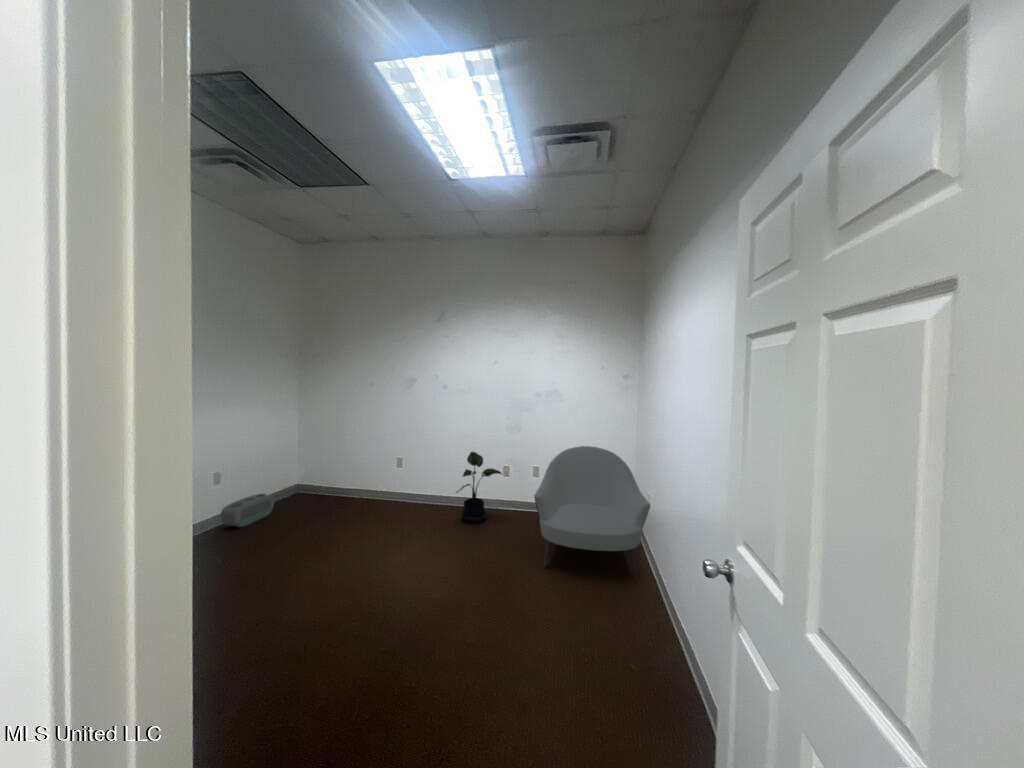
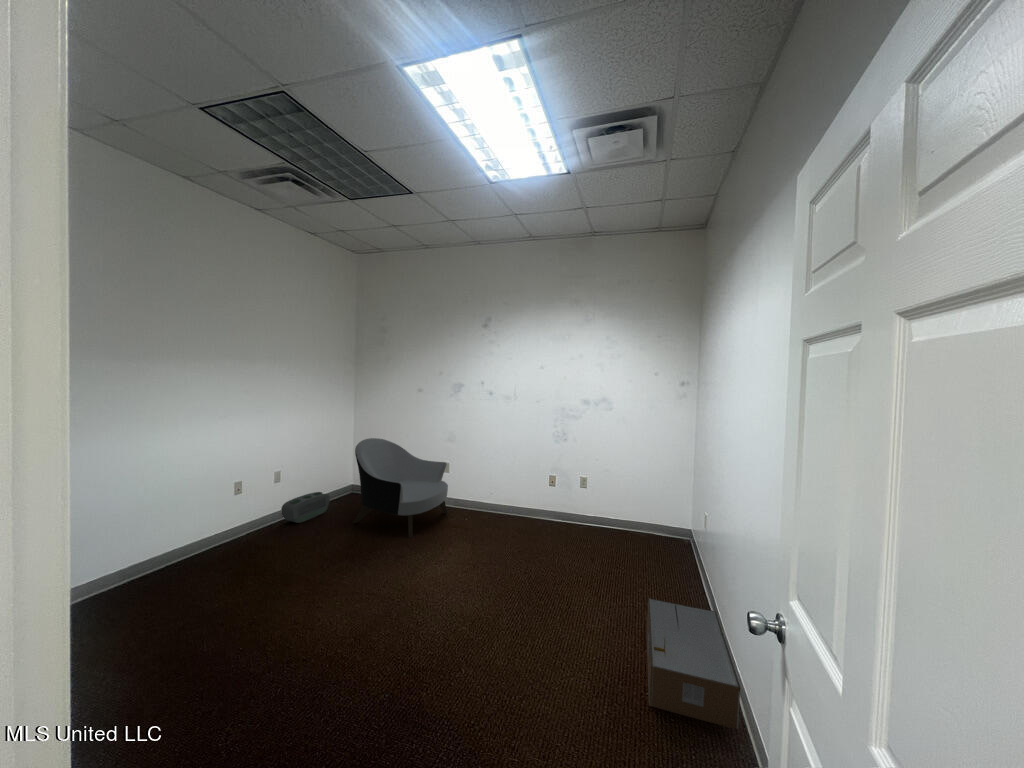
armchair: present [534,446,650,576] -> present [353,438,448,538]
potted plant: present [457,452,502,523] -> none [498,460,547,534]
cardboard box: none [601,570,685,673] -> present [646,598,740,729]

